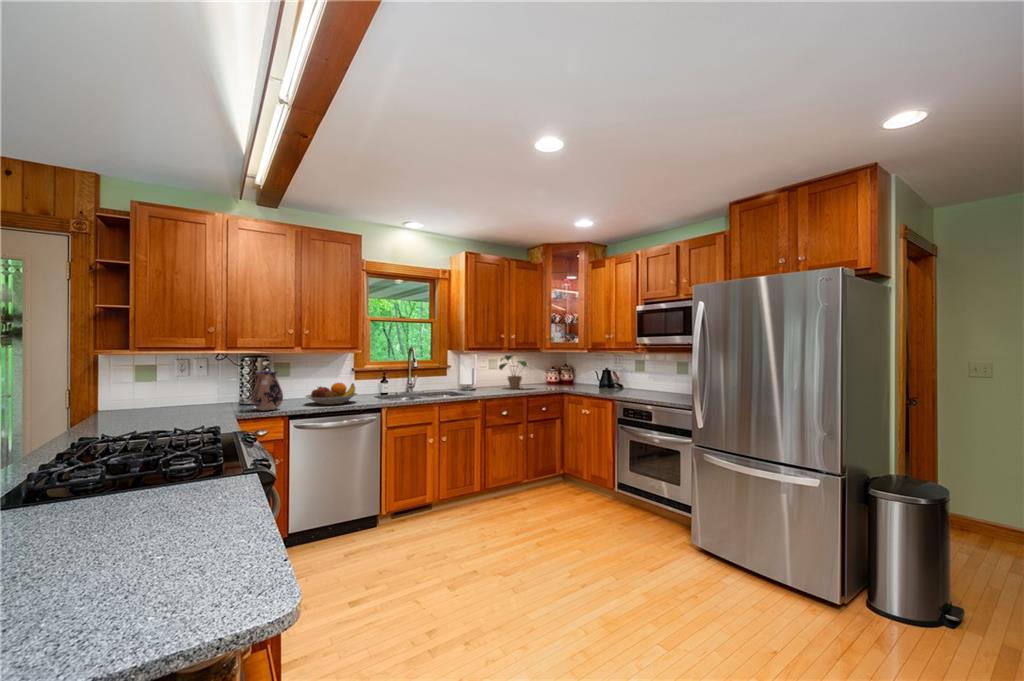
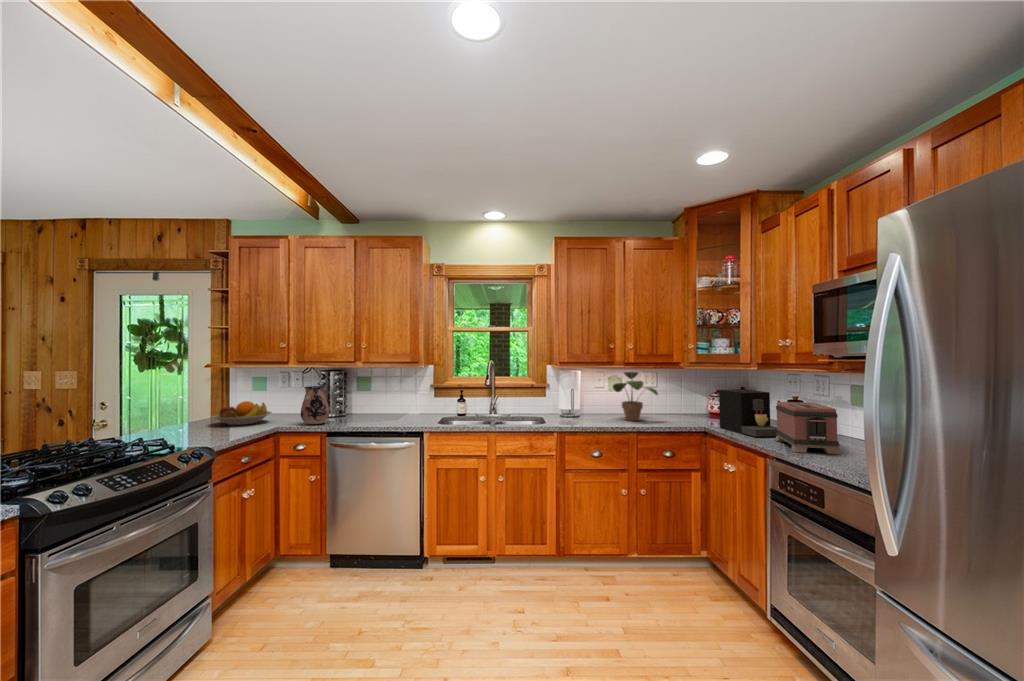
coffee maker: none [571,364,611,390] -> present [719,390,777,437]
toaster: none [611,369,649,395] -> present [775,402,841,454]
fruit bowl: present [306,383,357,405] -> present [212,401,272,425]

